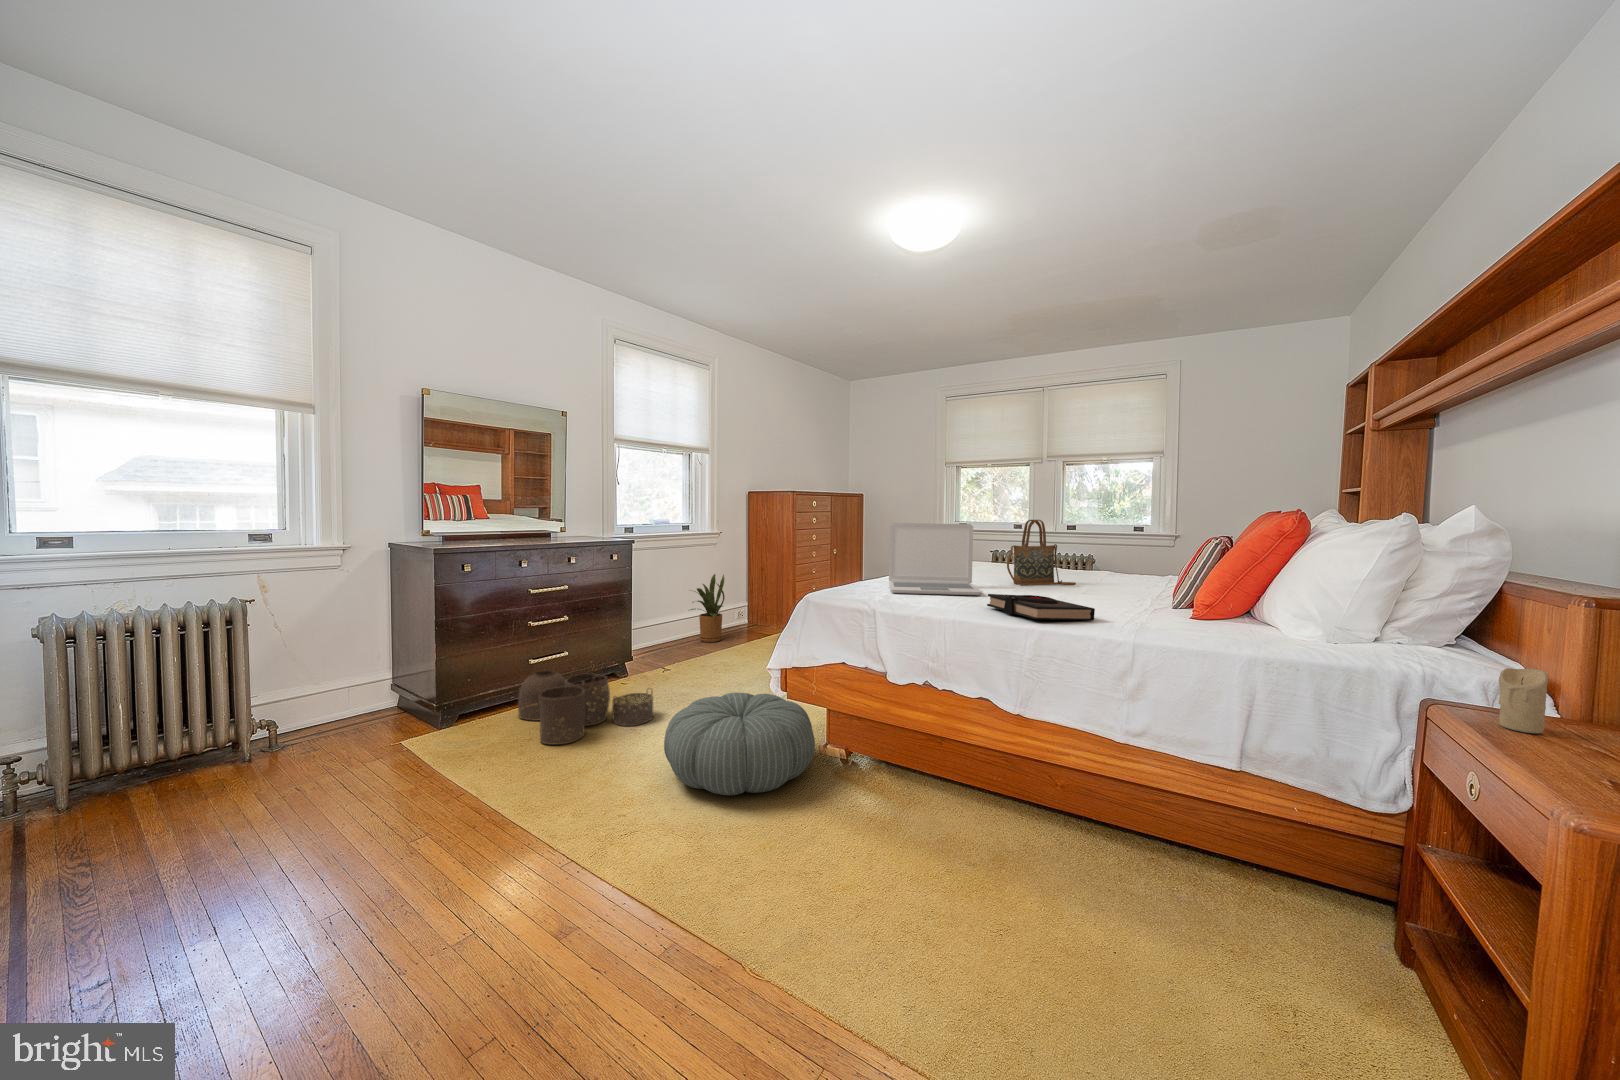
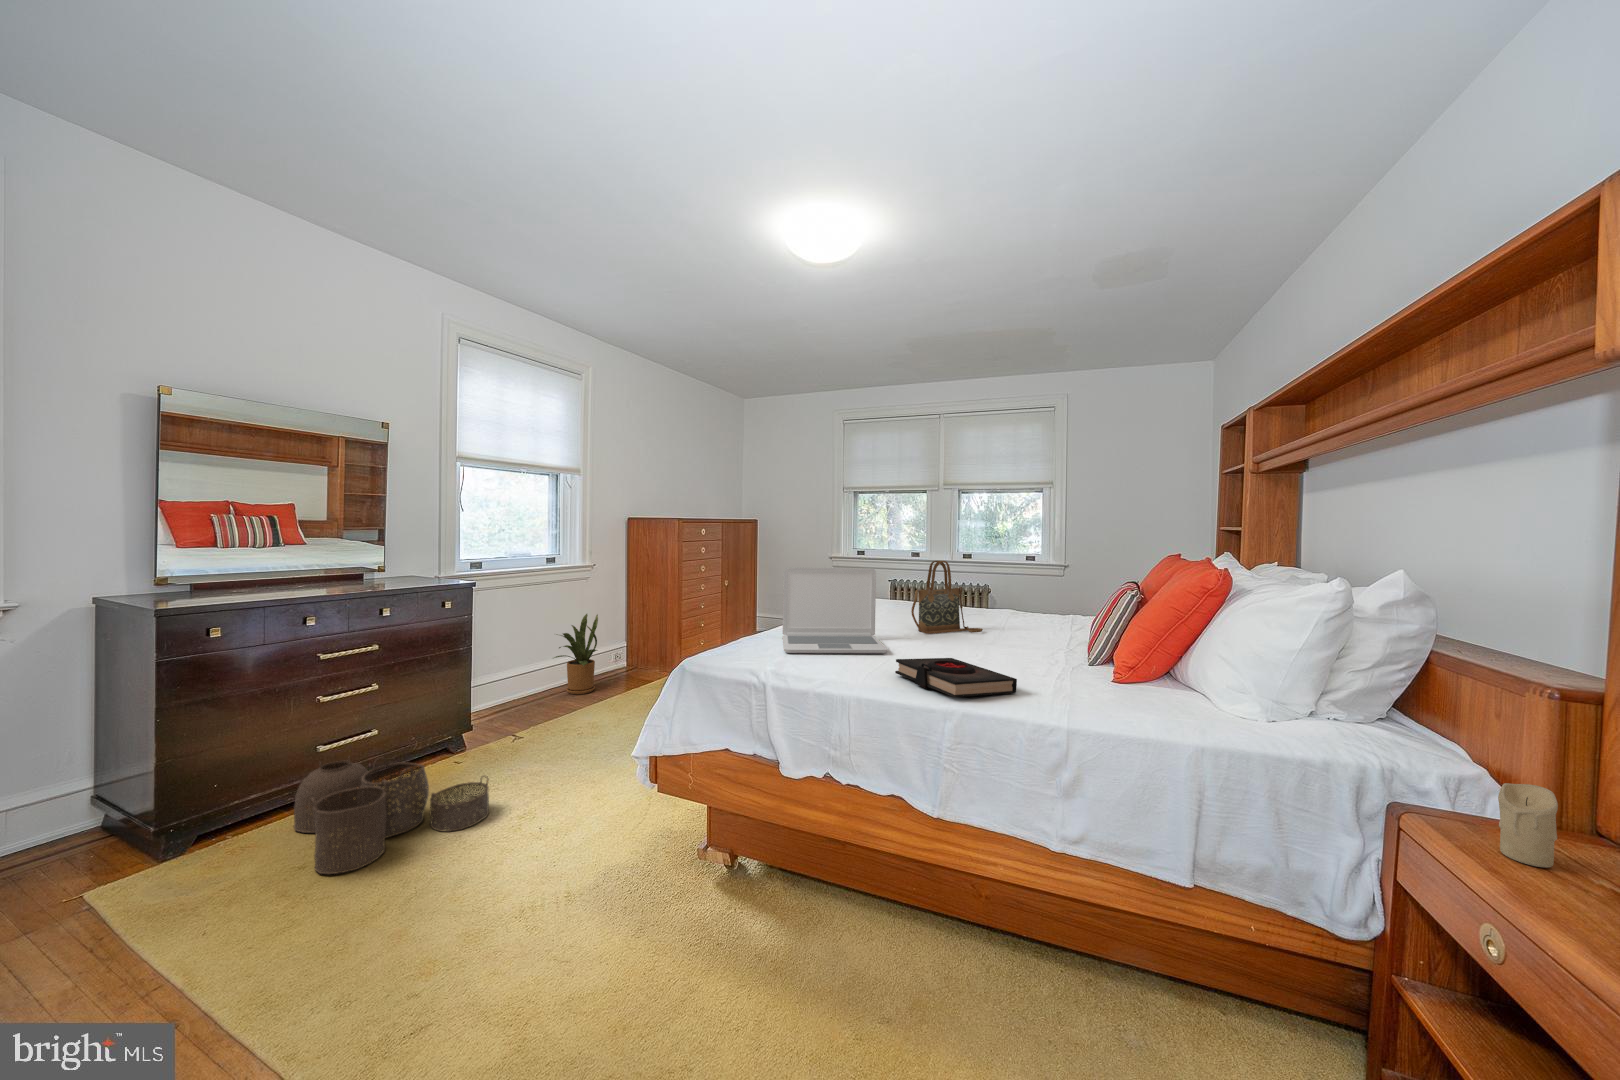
pouf: present [664,693,815,795] -> none [486,784,690,943]

